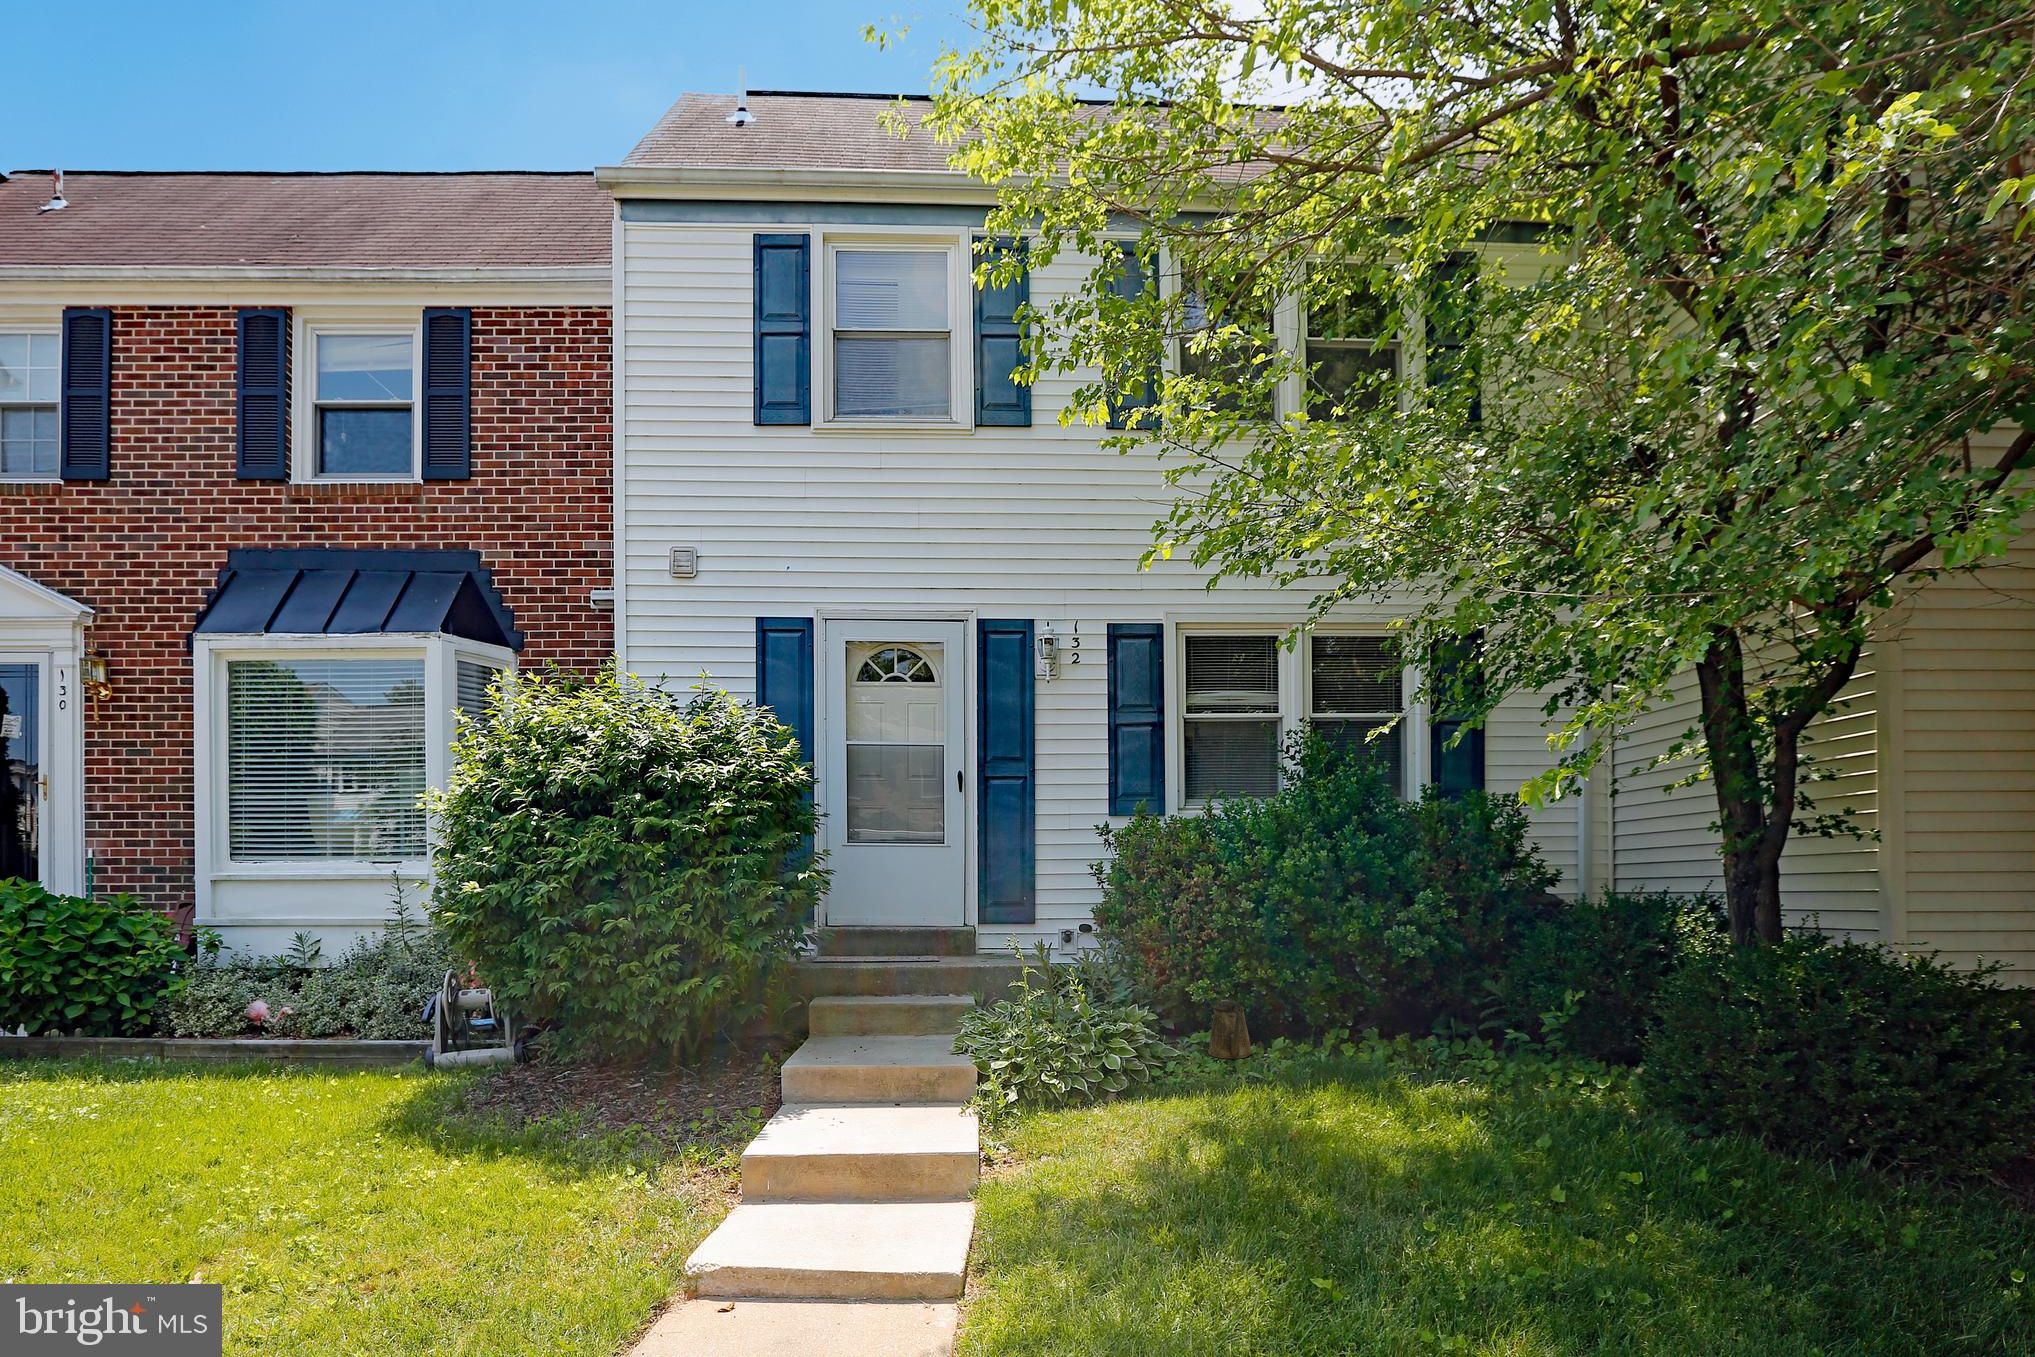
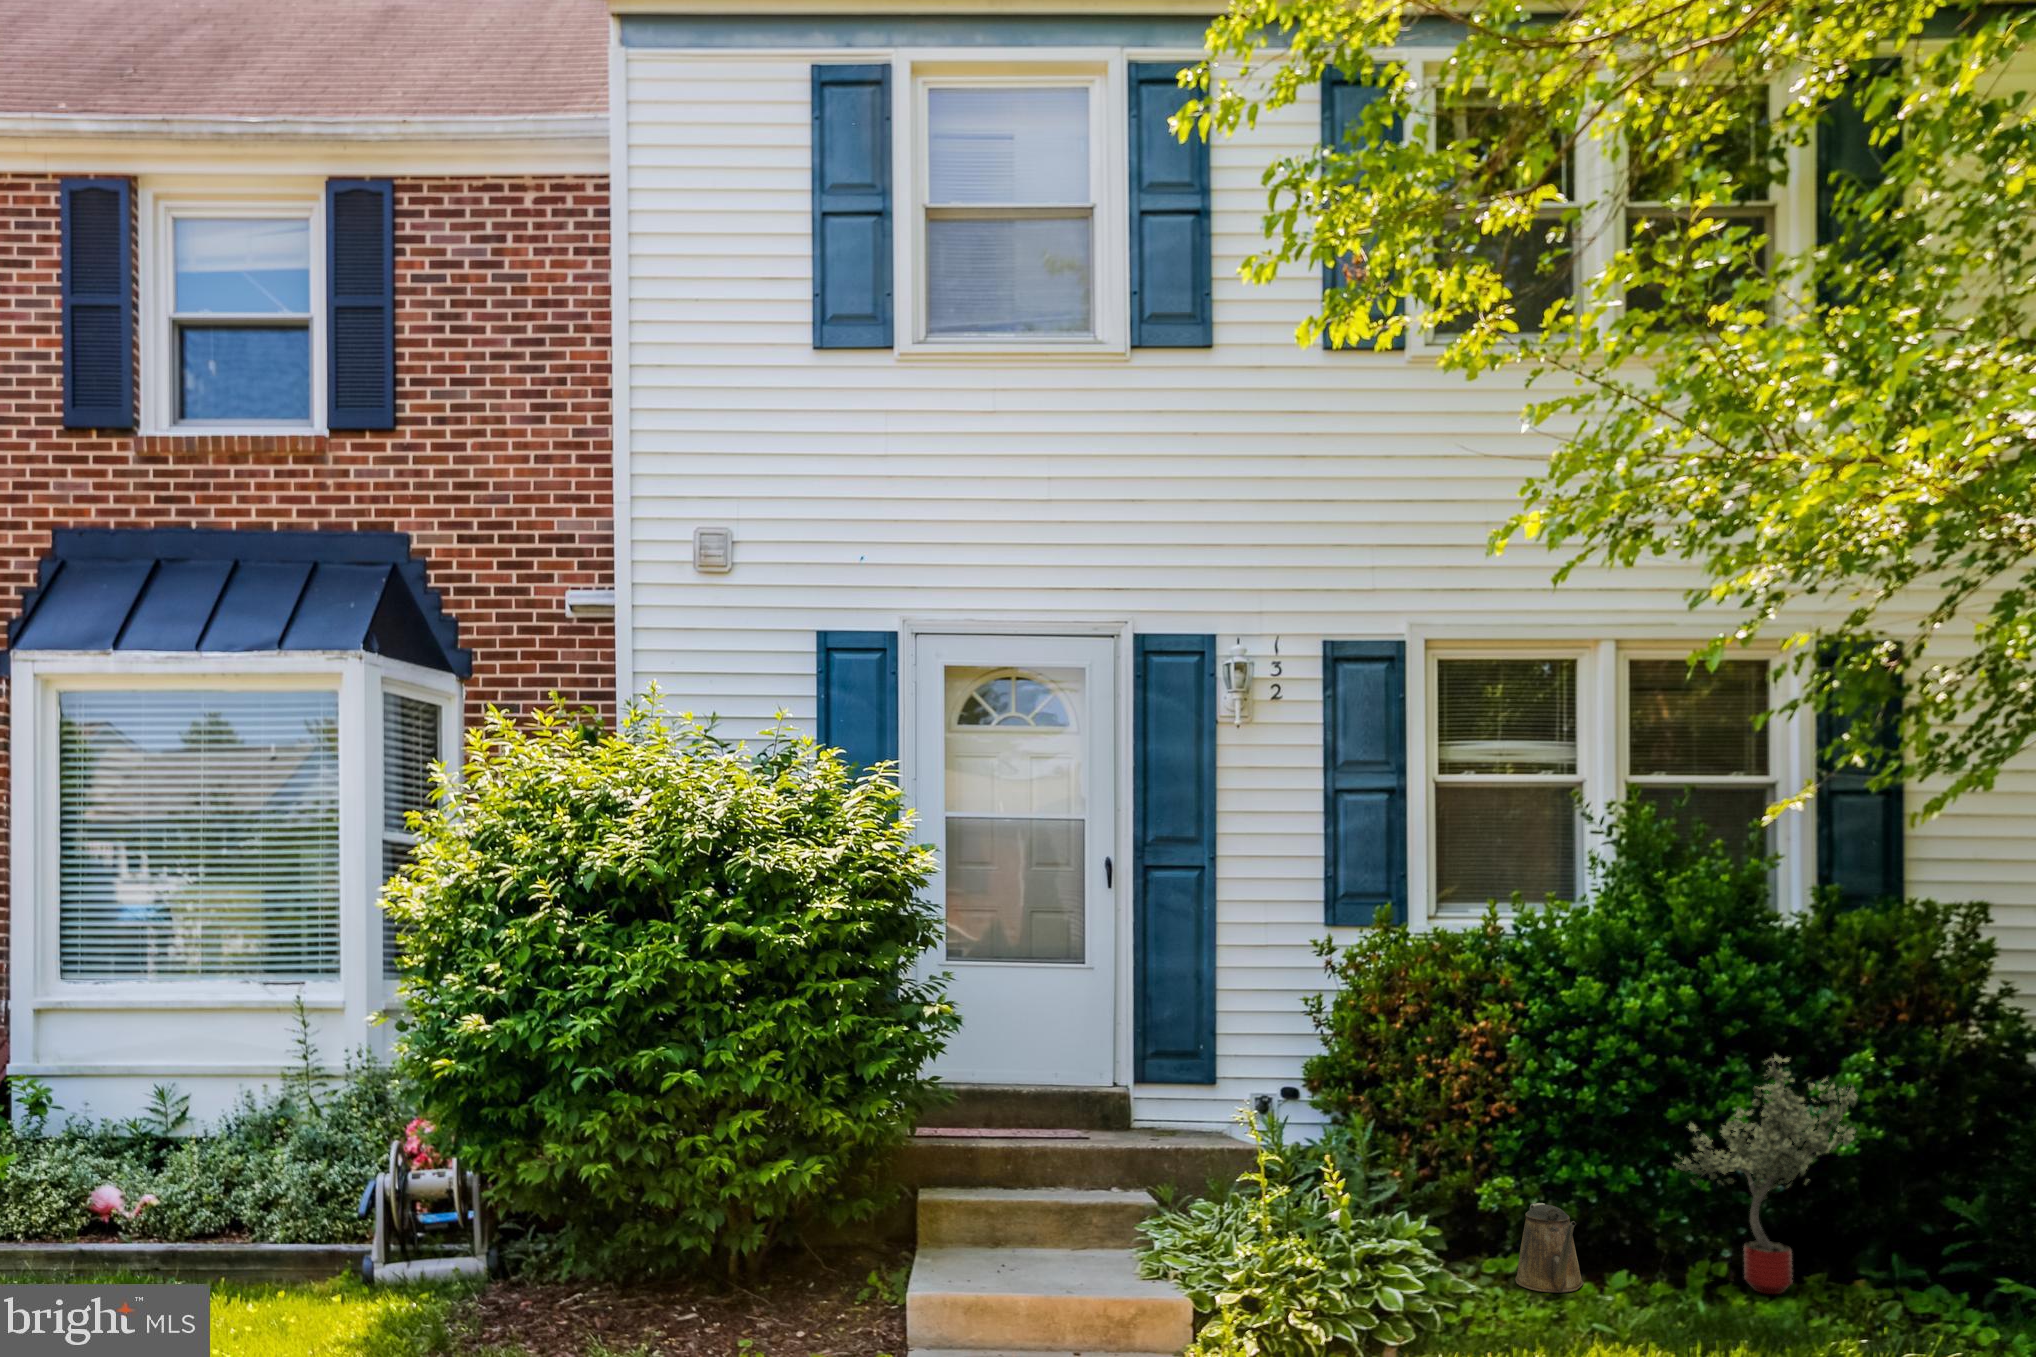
potted tree: none [1310,896,1436,1058] -> present [1674,1054,1857,1294]

